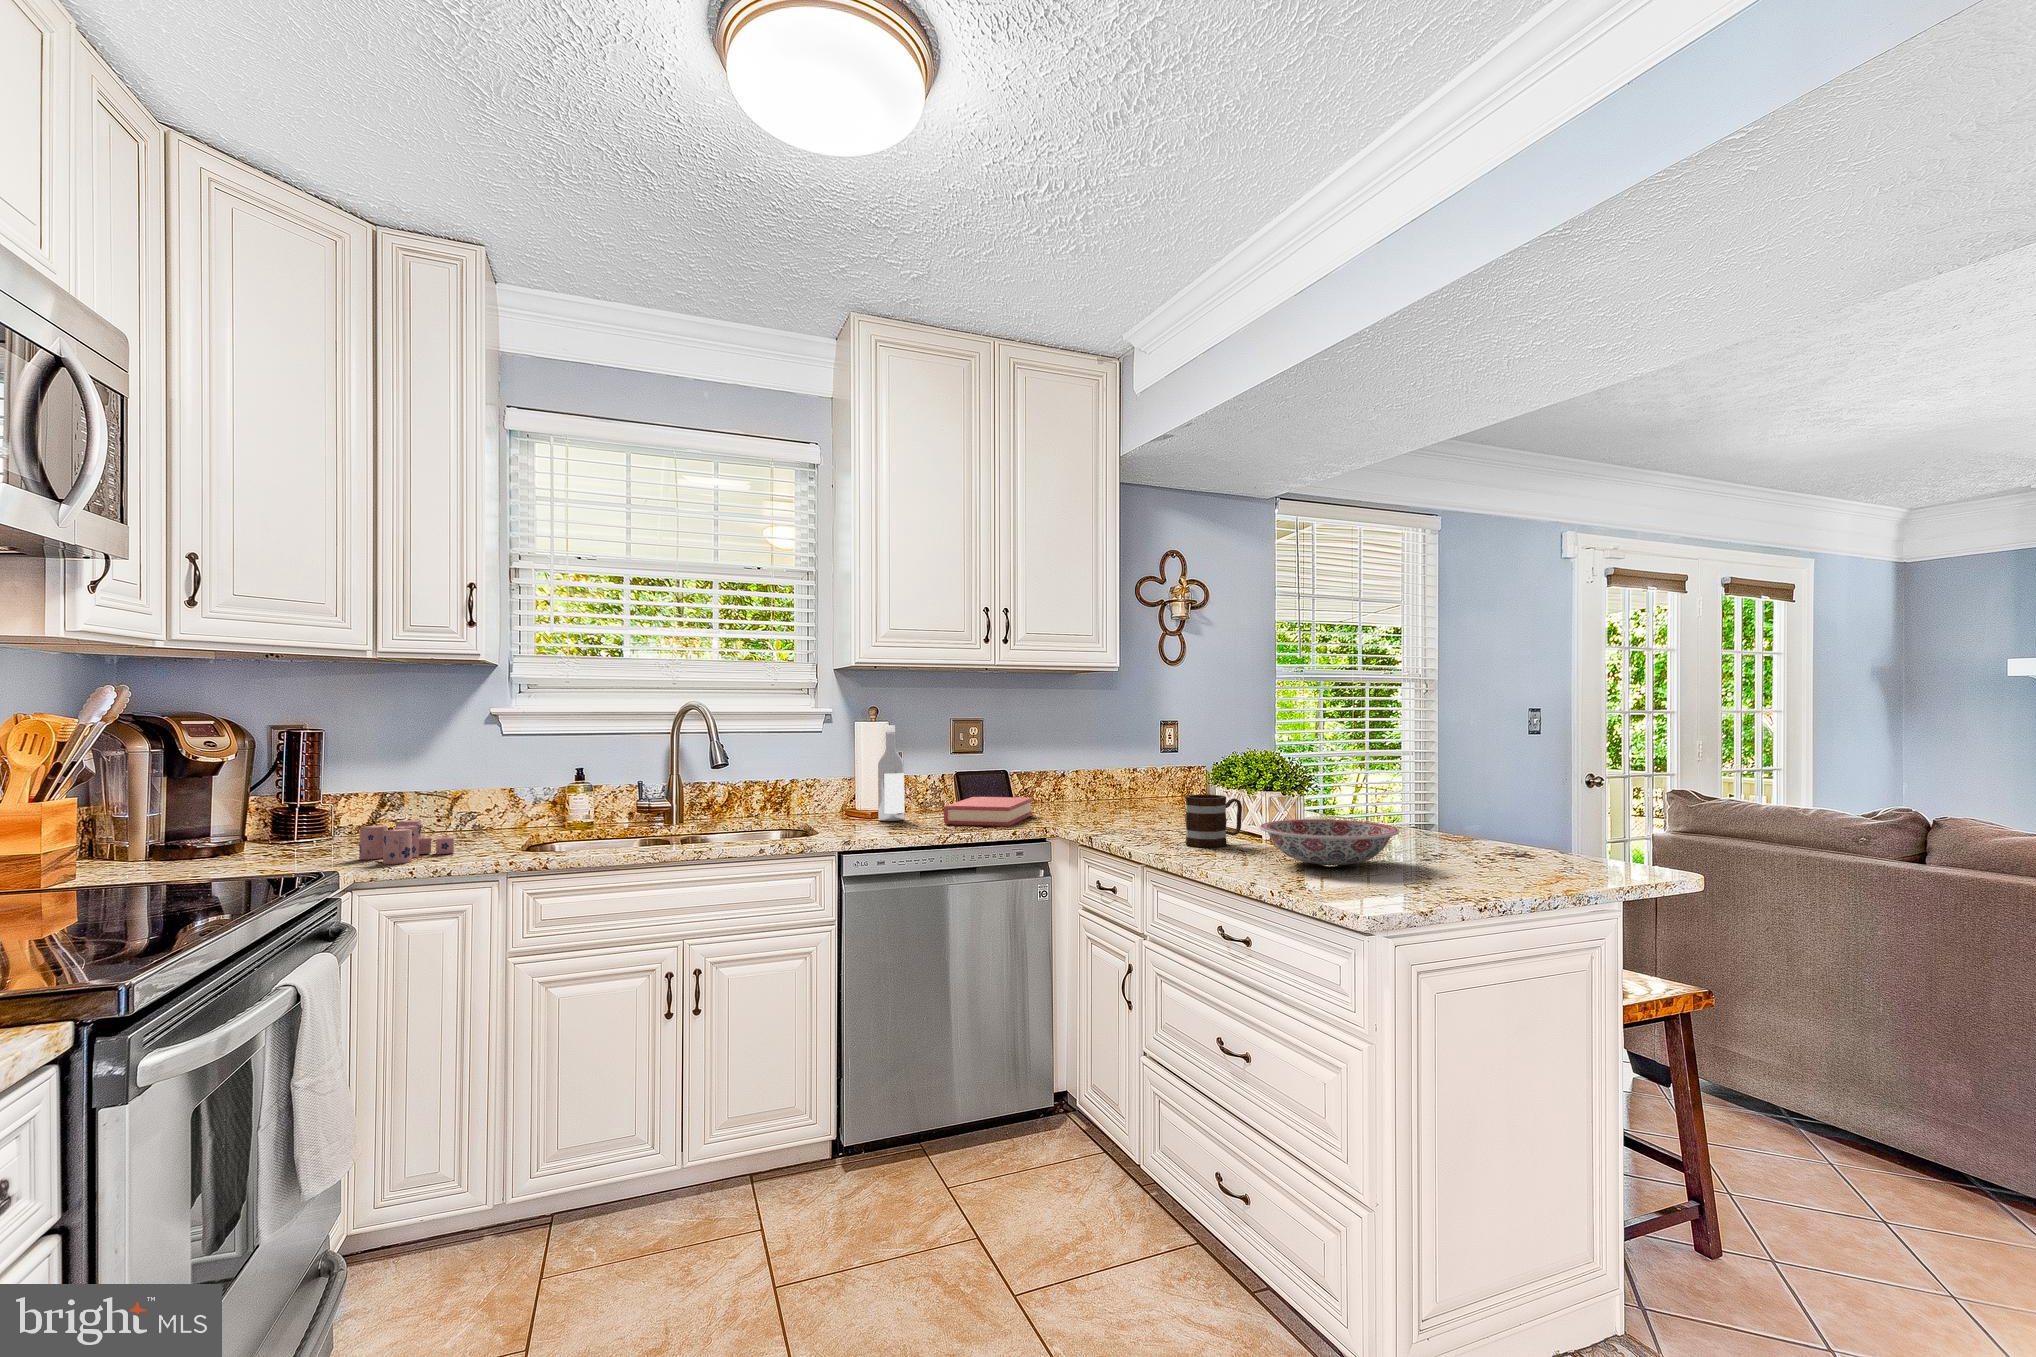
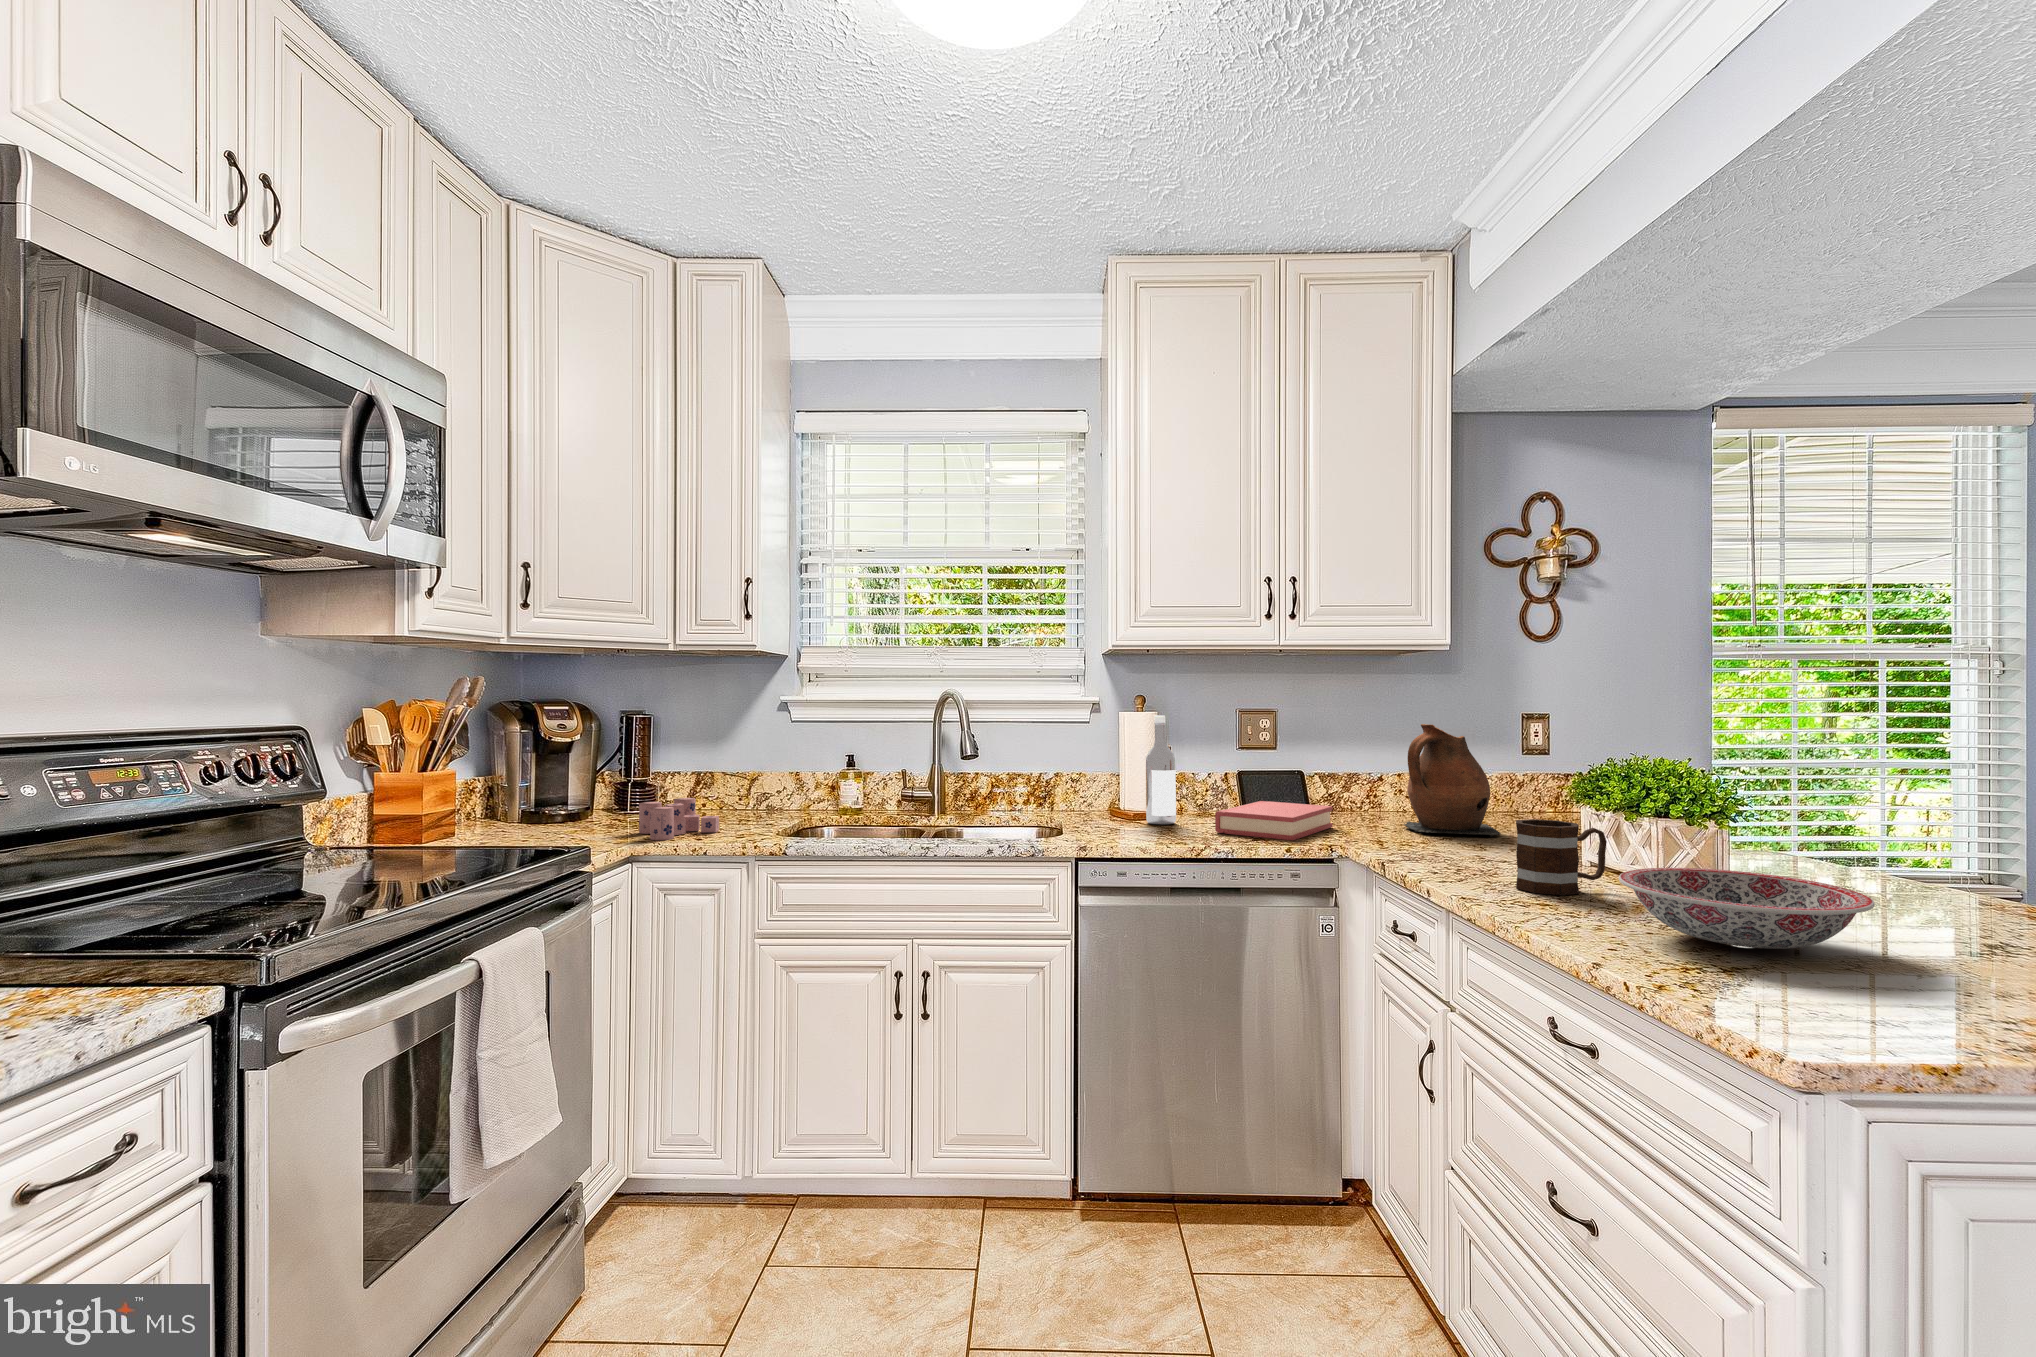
ceramic pitcher: none [1082,728,1157,815] -> present [1404,724,1501,837]

